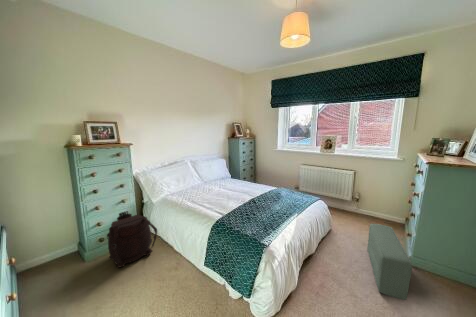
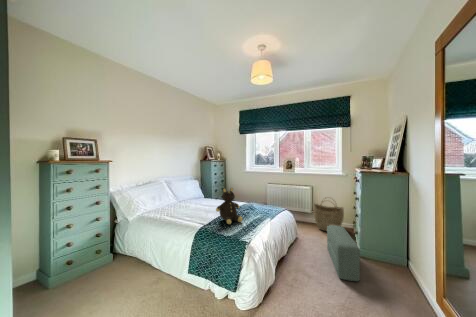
teddy bear: none [235,177,265,218] -> present [216,188,242,224]
woven basket: none [354,185,395,228] -> present [313,201,344,231]
backpack: present [107,211,157,268] -> none [79,229,136,291]

